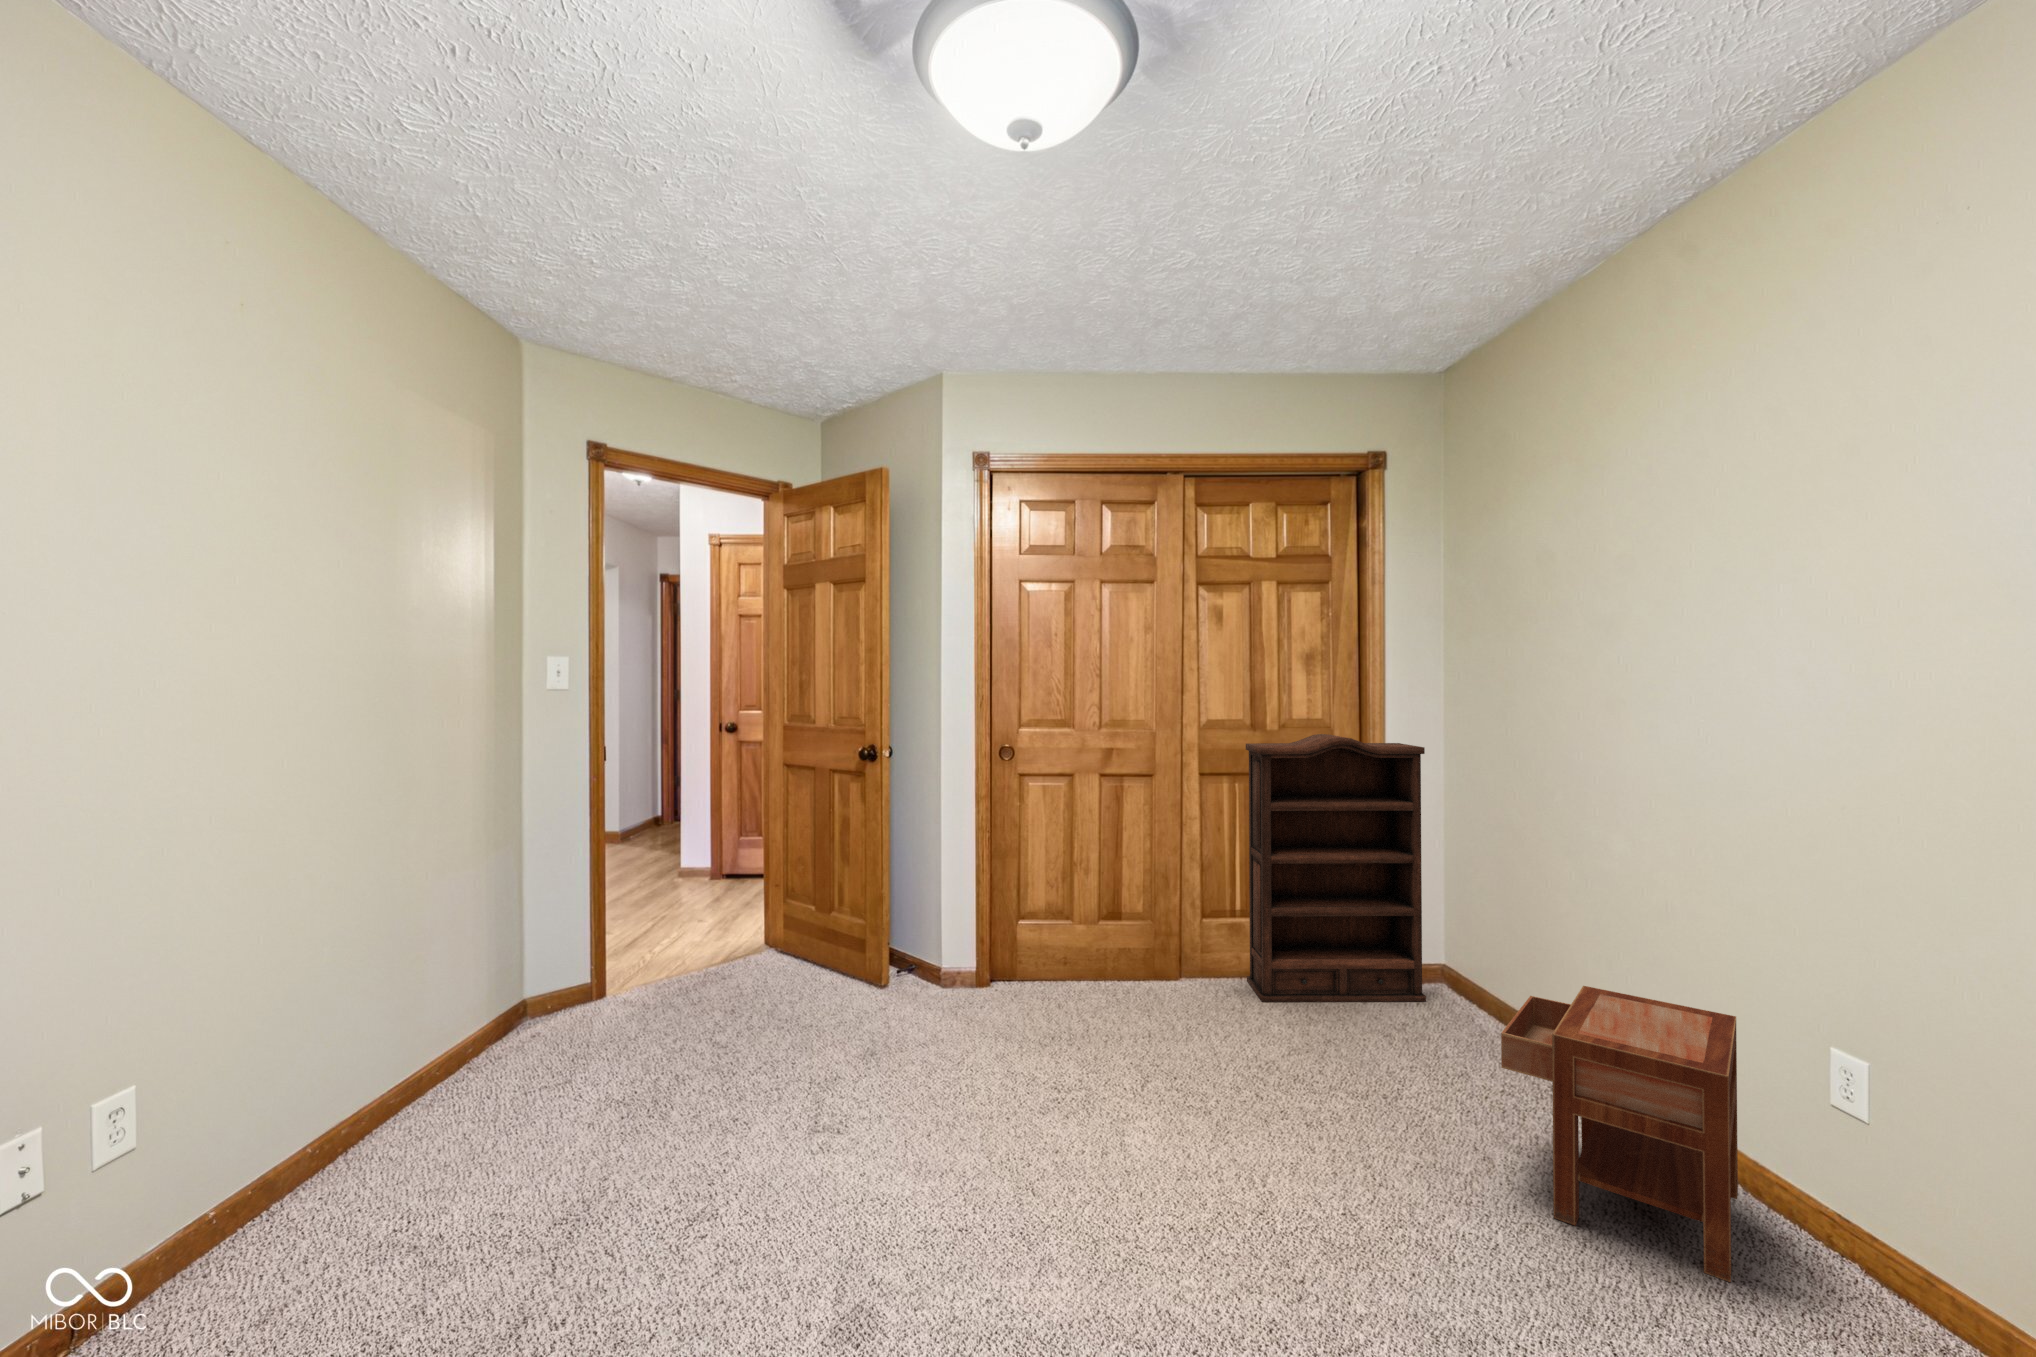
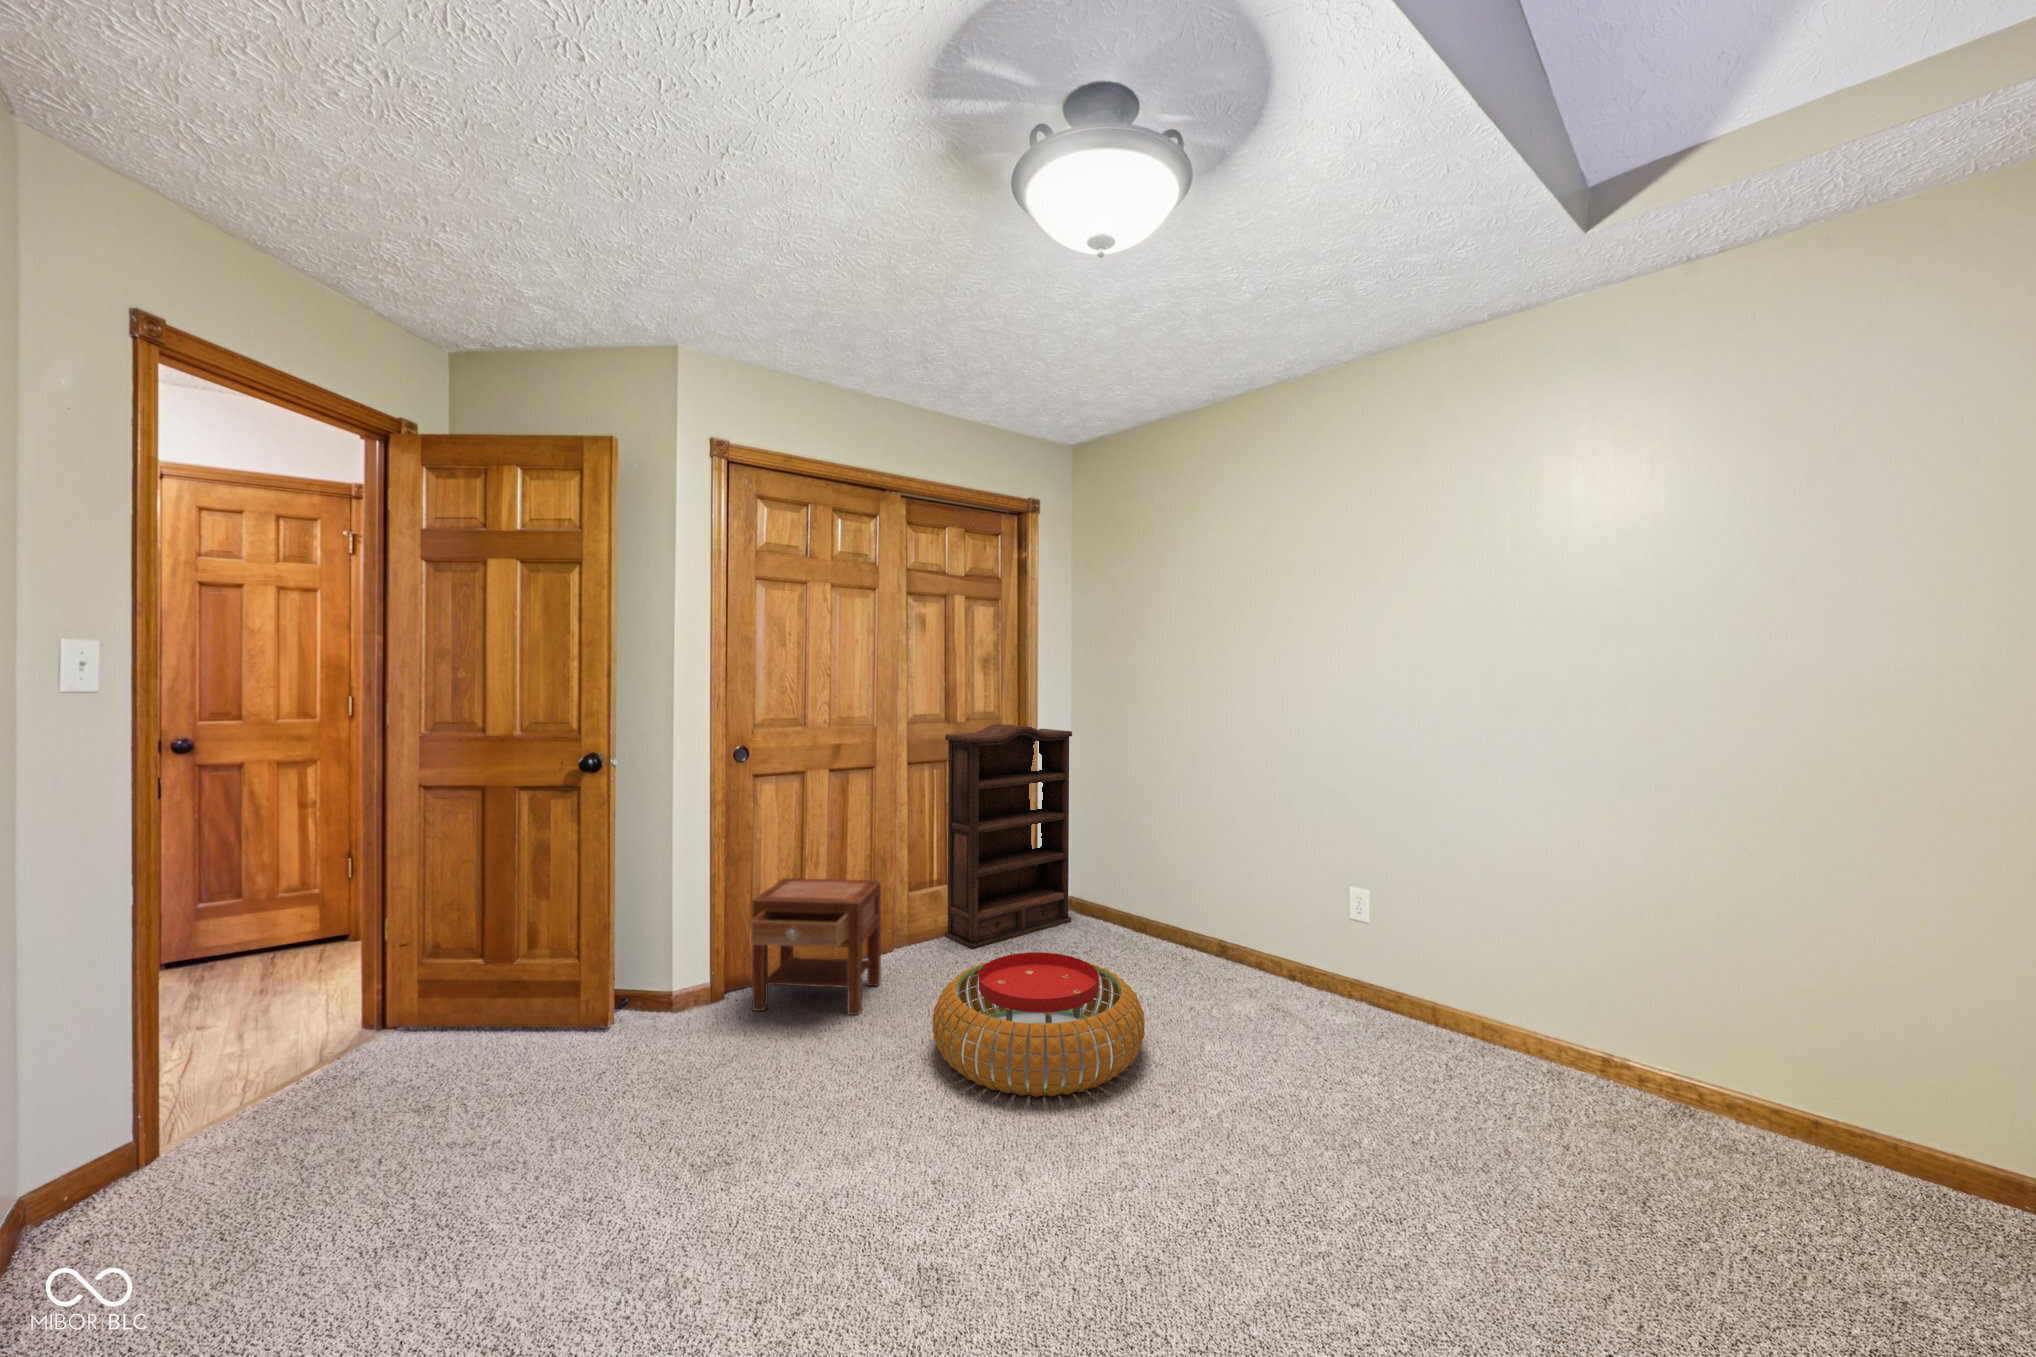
nightstand: present [1501,986,1738,1282] -> present [751,878,881,1015]
pouf: none [1077,1007,1345,1193] -> present [932,952,1145,1097]

